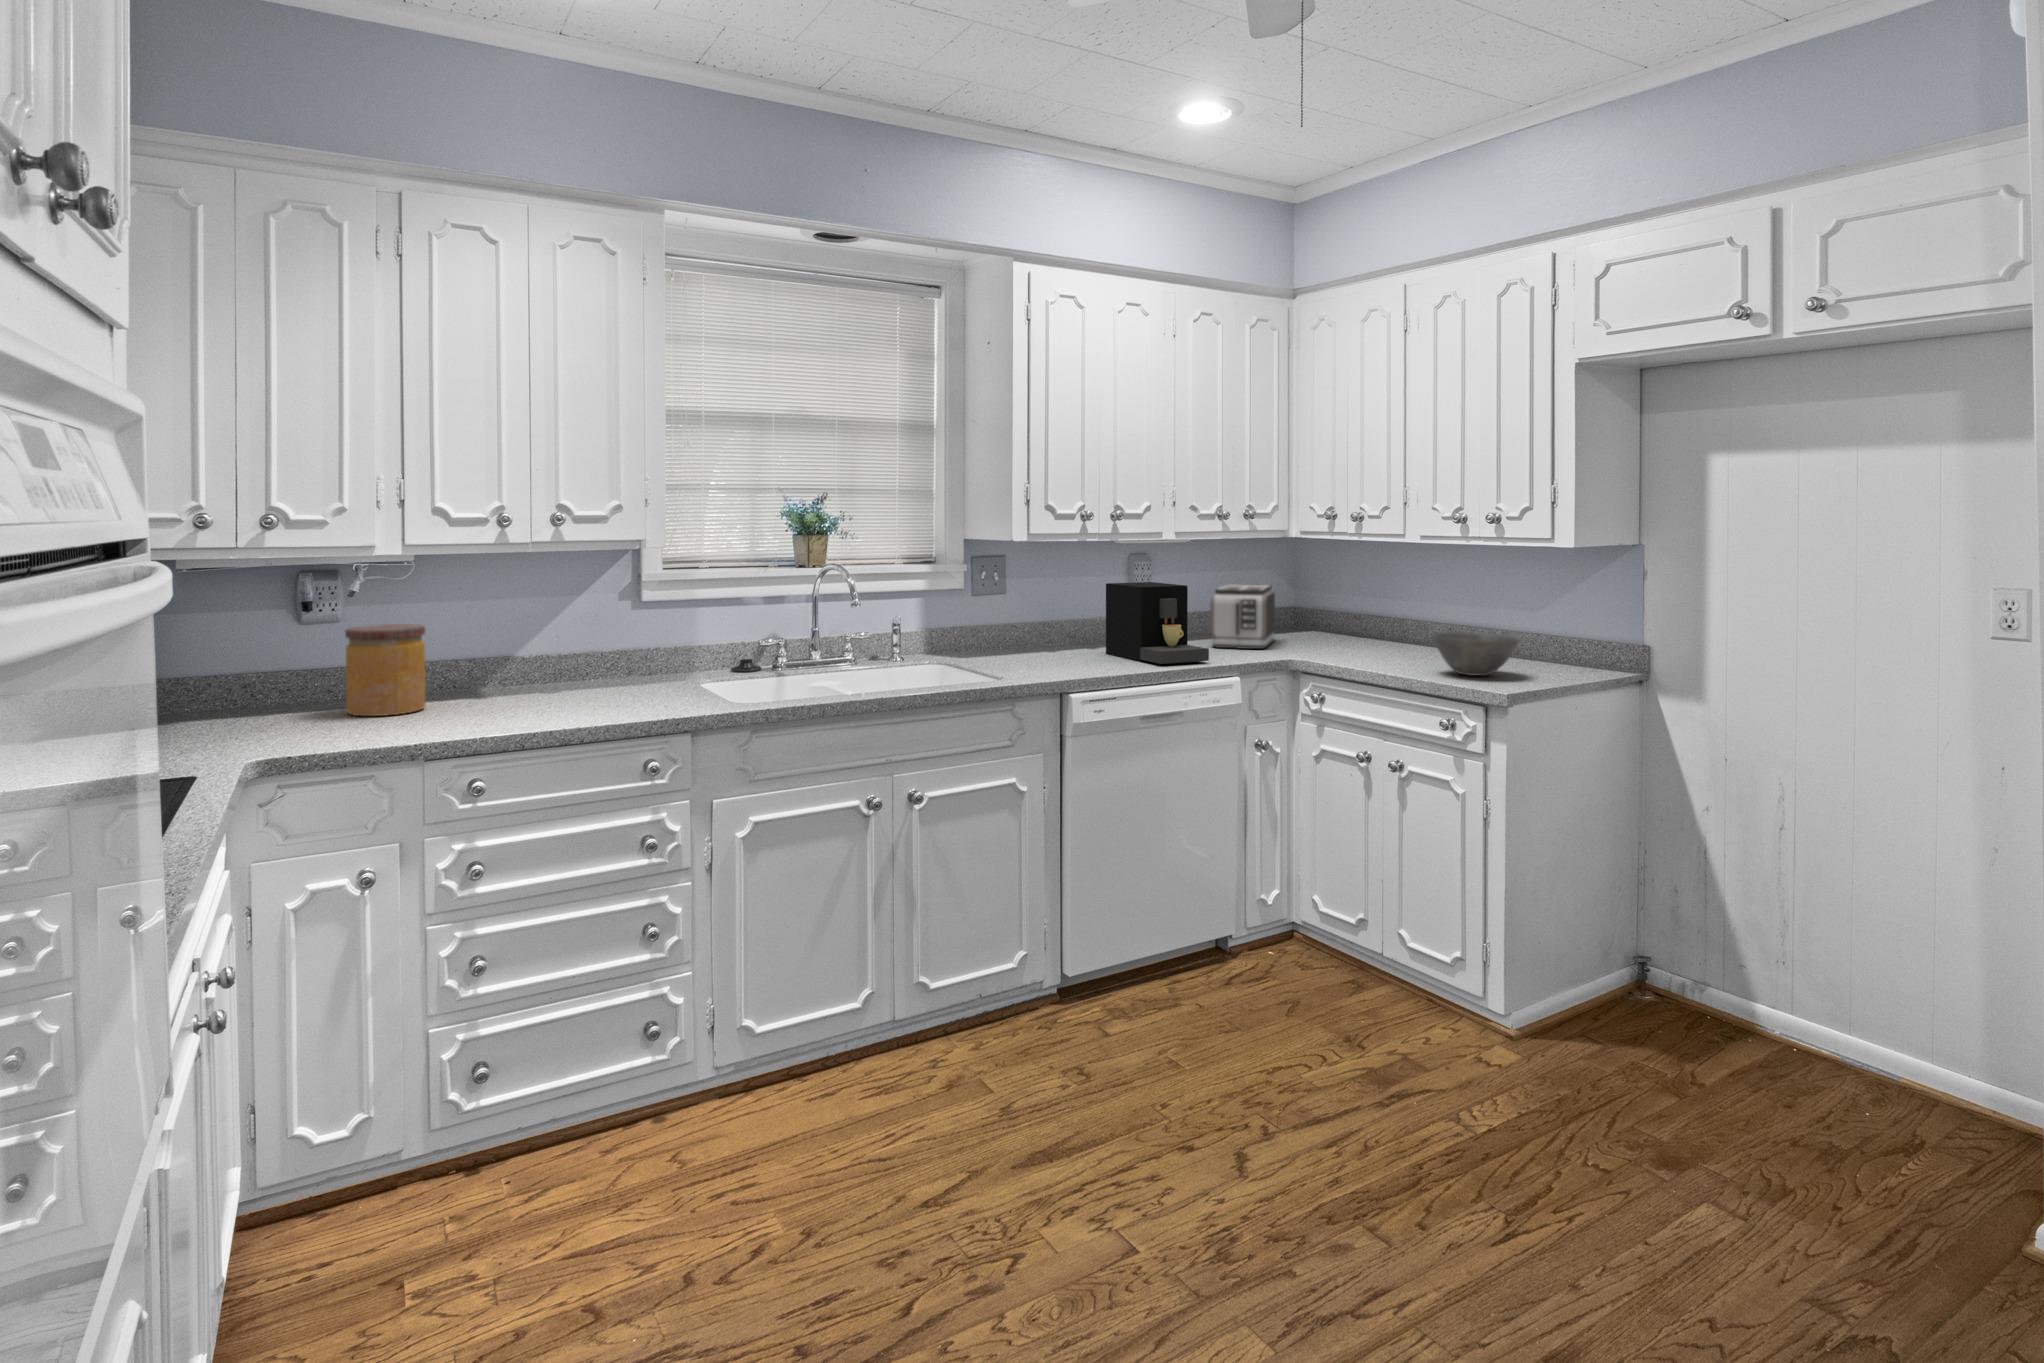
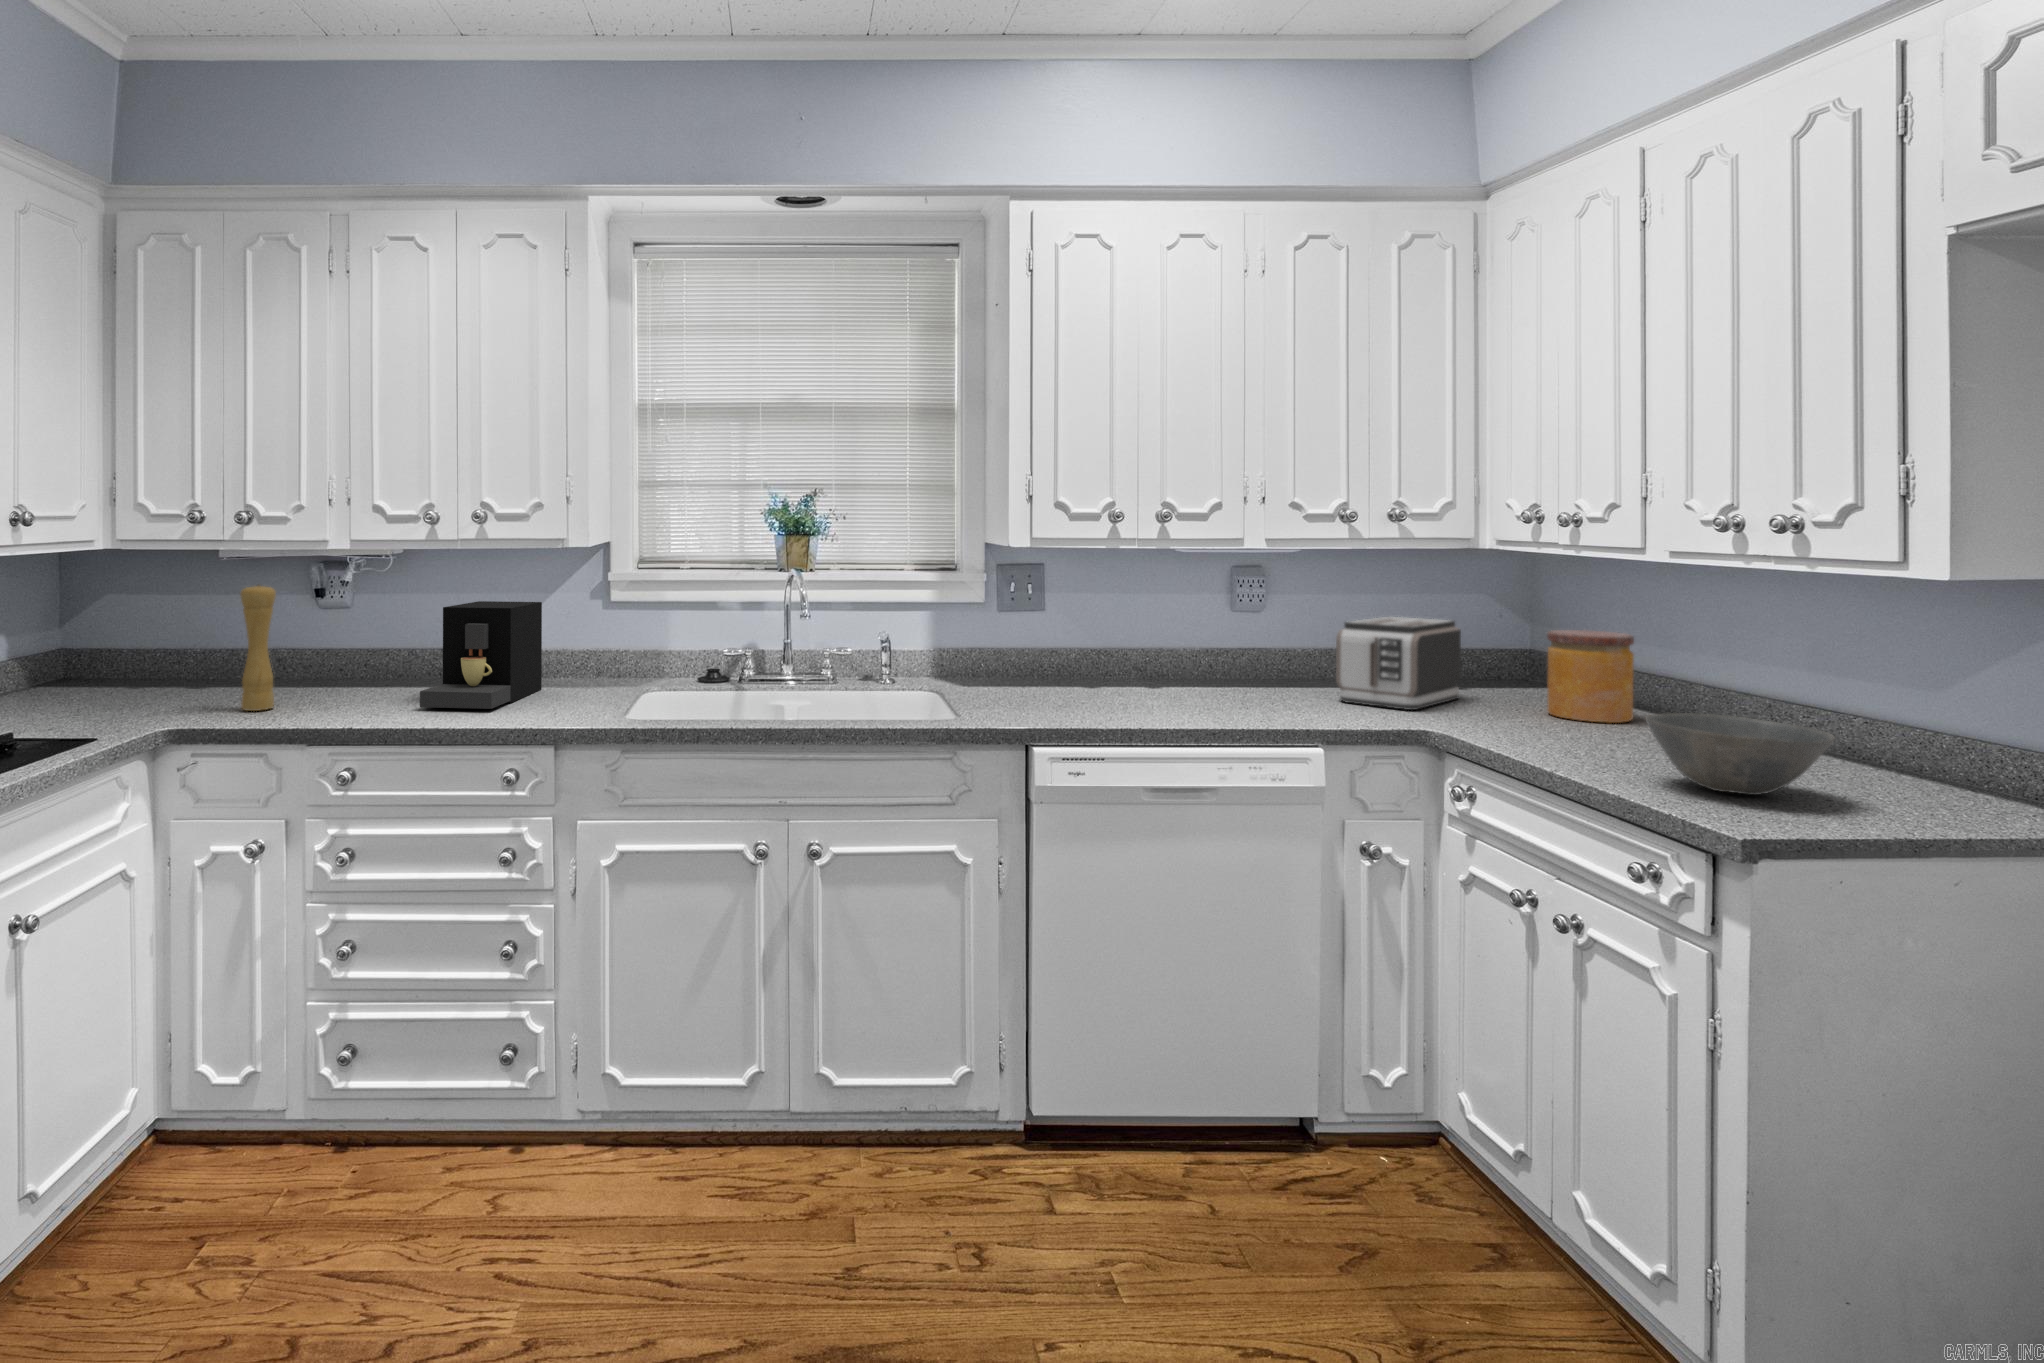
coffee maker: present [1106,582,1209,664] -> present [420,601,542,709]
pepper mill: none [294,594,335,735] -> present [241,585,276,711]
jar: present [345,624,425,716] -> present [1547,630,1634,723]

